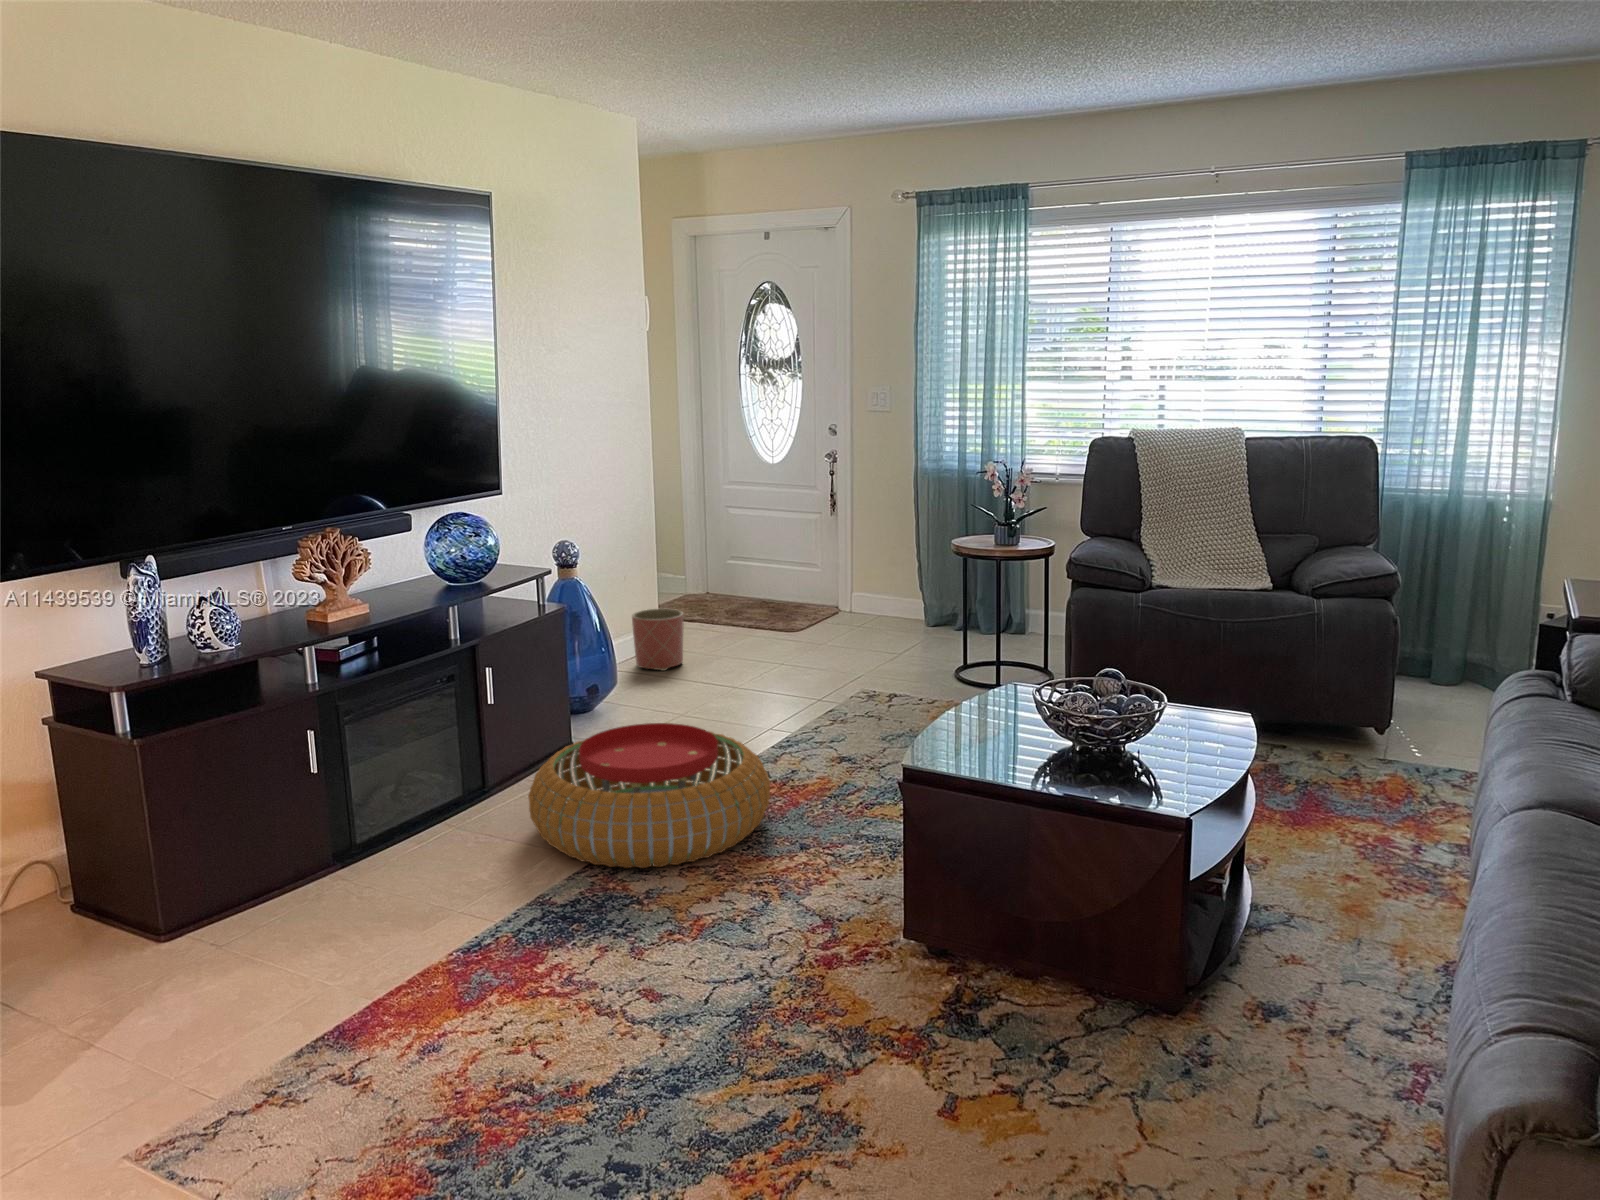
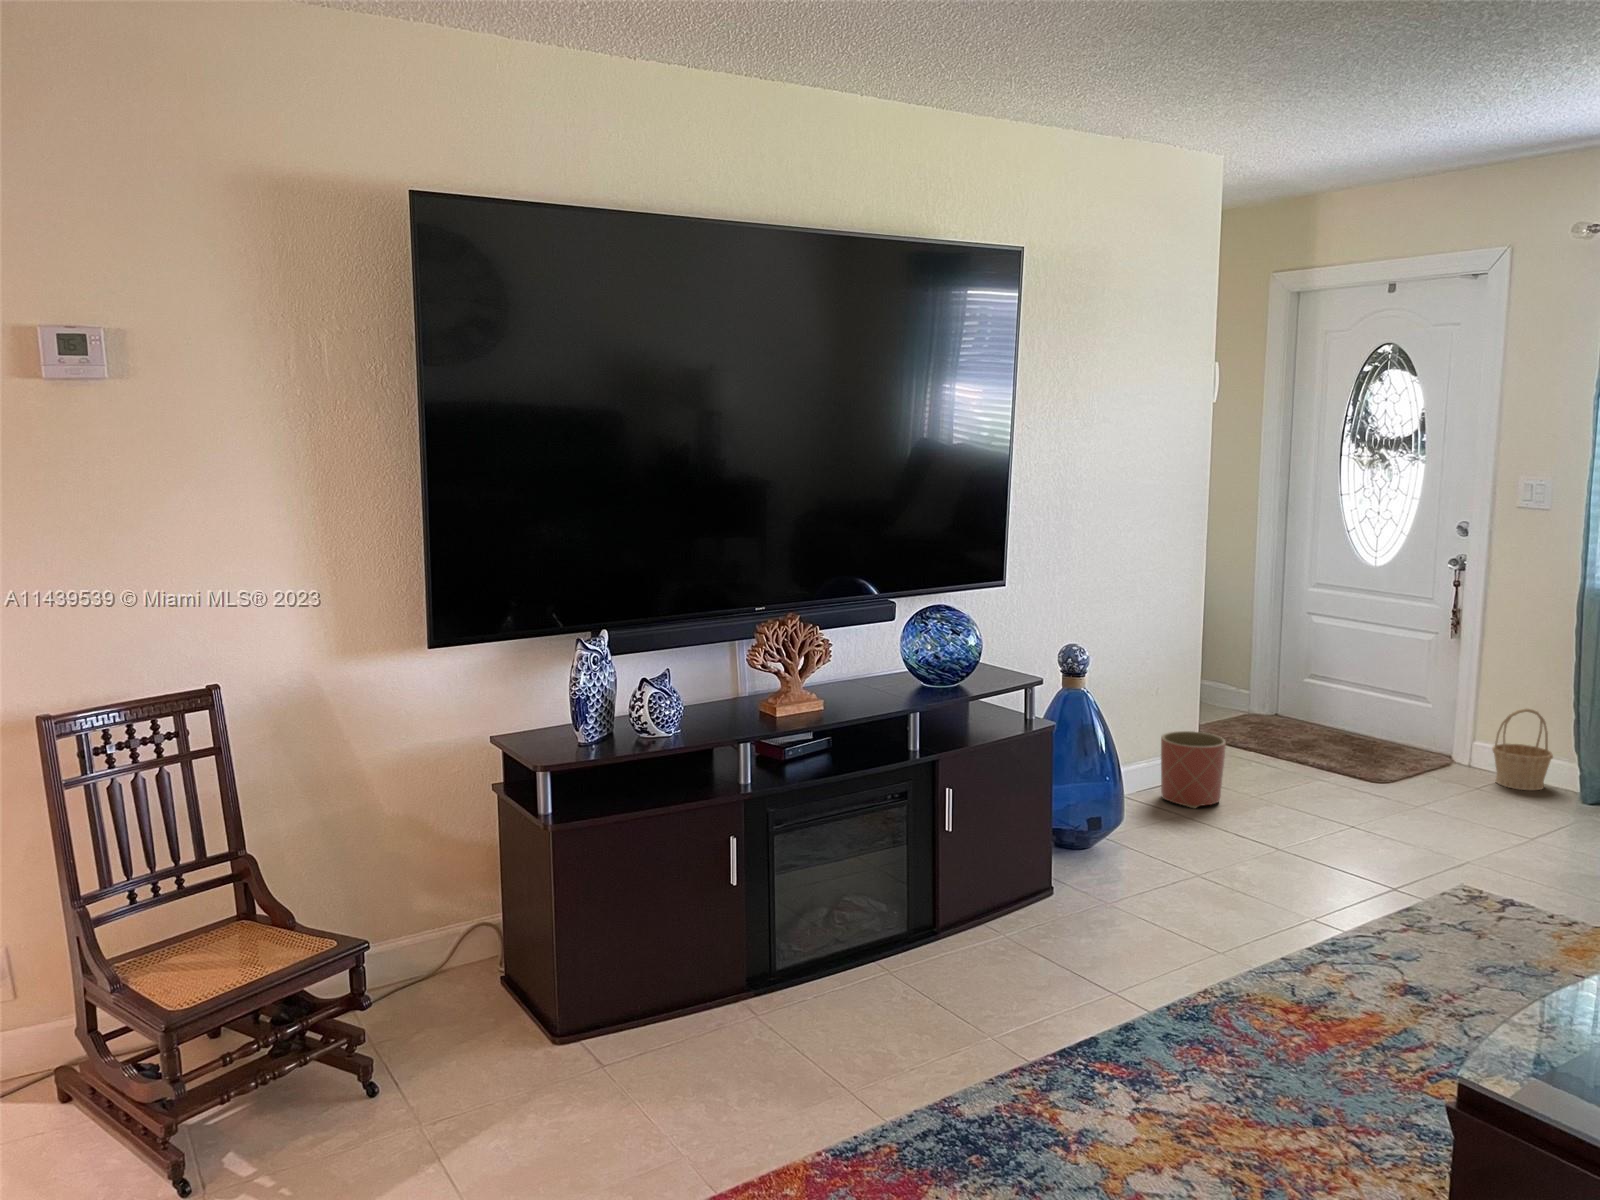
basket: none [868,563,908,624] -> present [1492,708,1553,790]
pouf: present [528,723,770,868] -> none [963,891,1283,1100]

